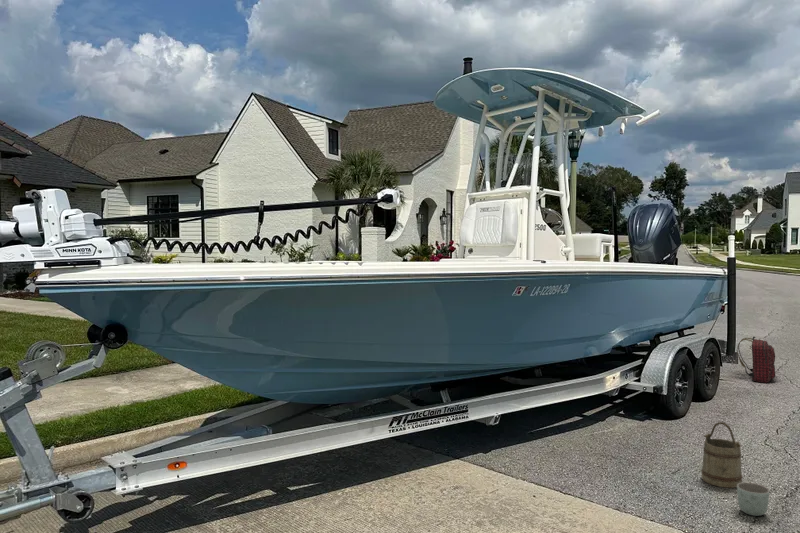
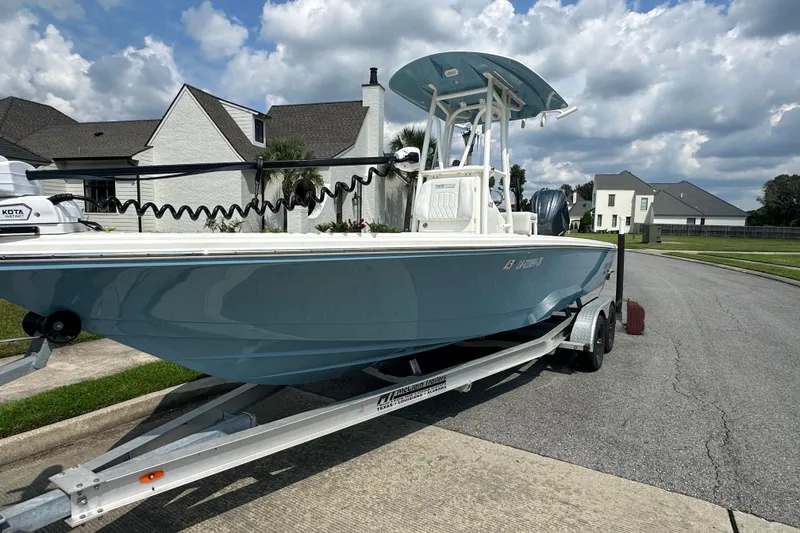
bucket: present [702,422,742,488] -> none [646,381,685,439]
planter: present [737,482,769,516] -> none [696,438,727,468]

